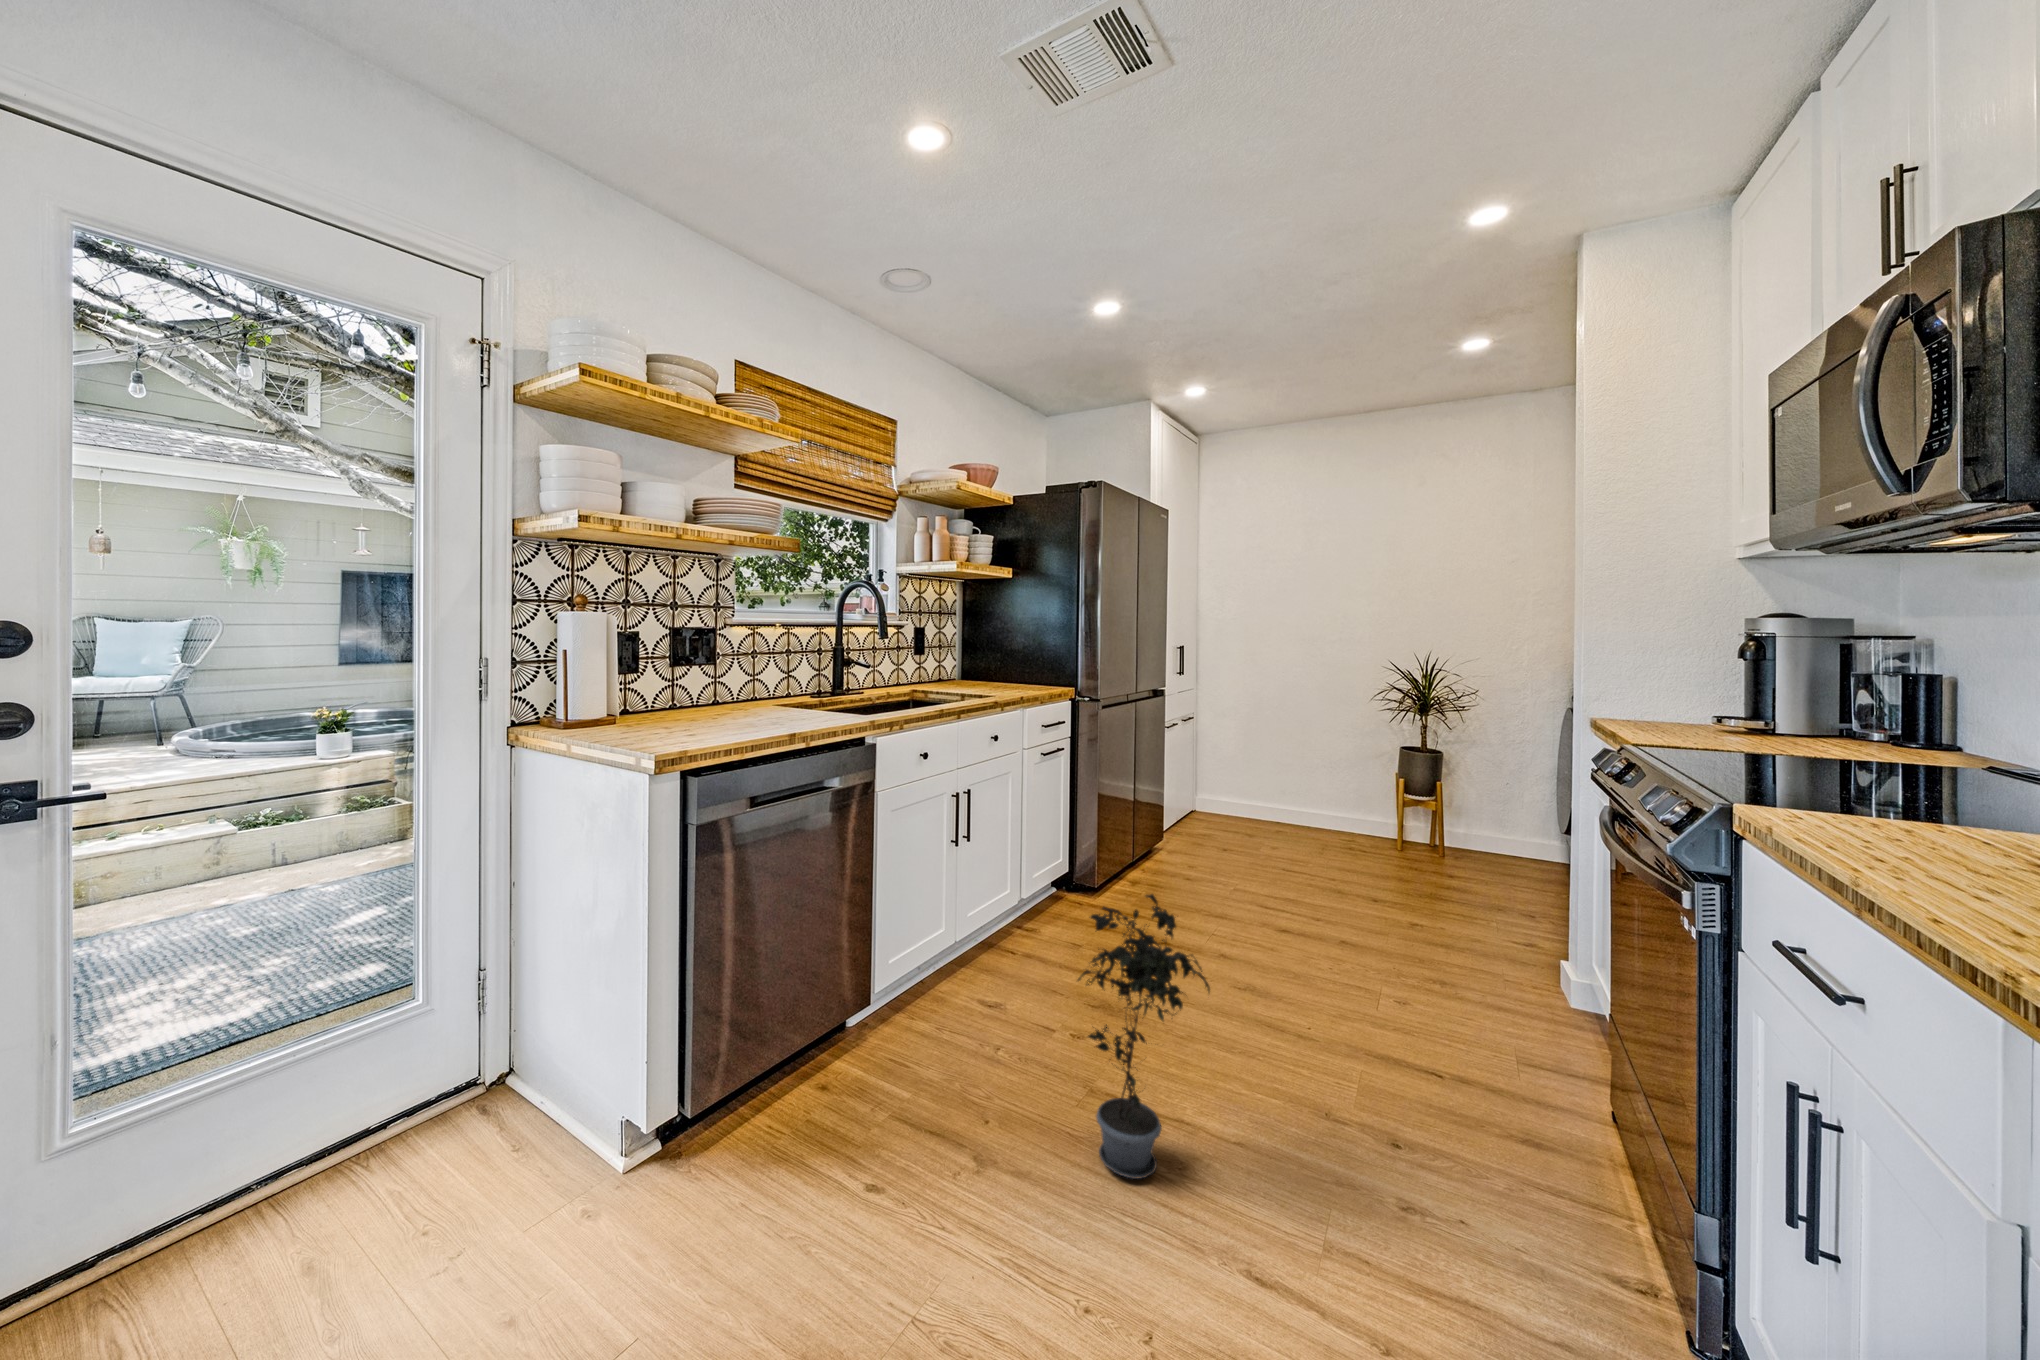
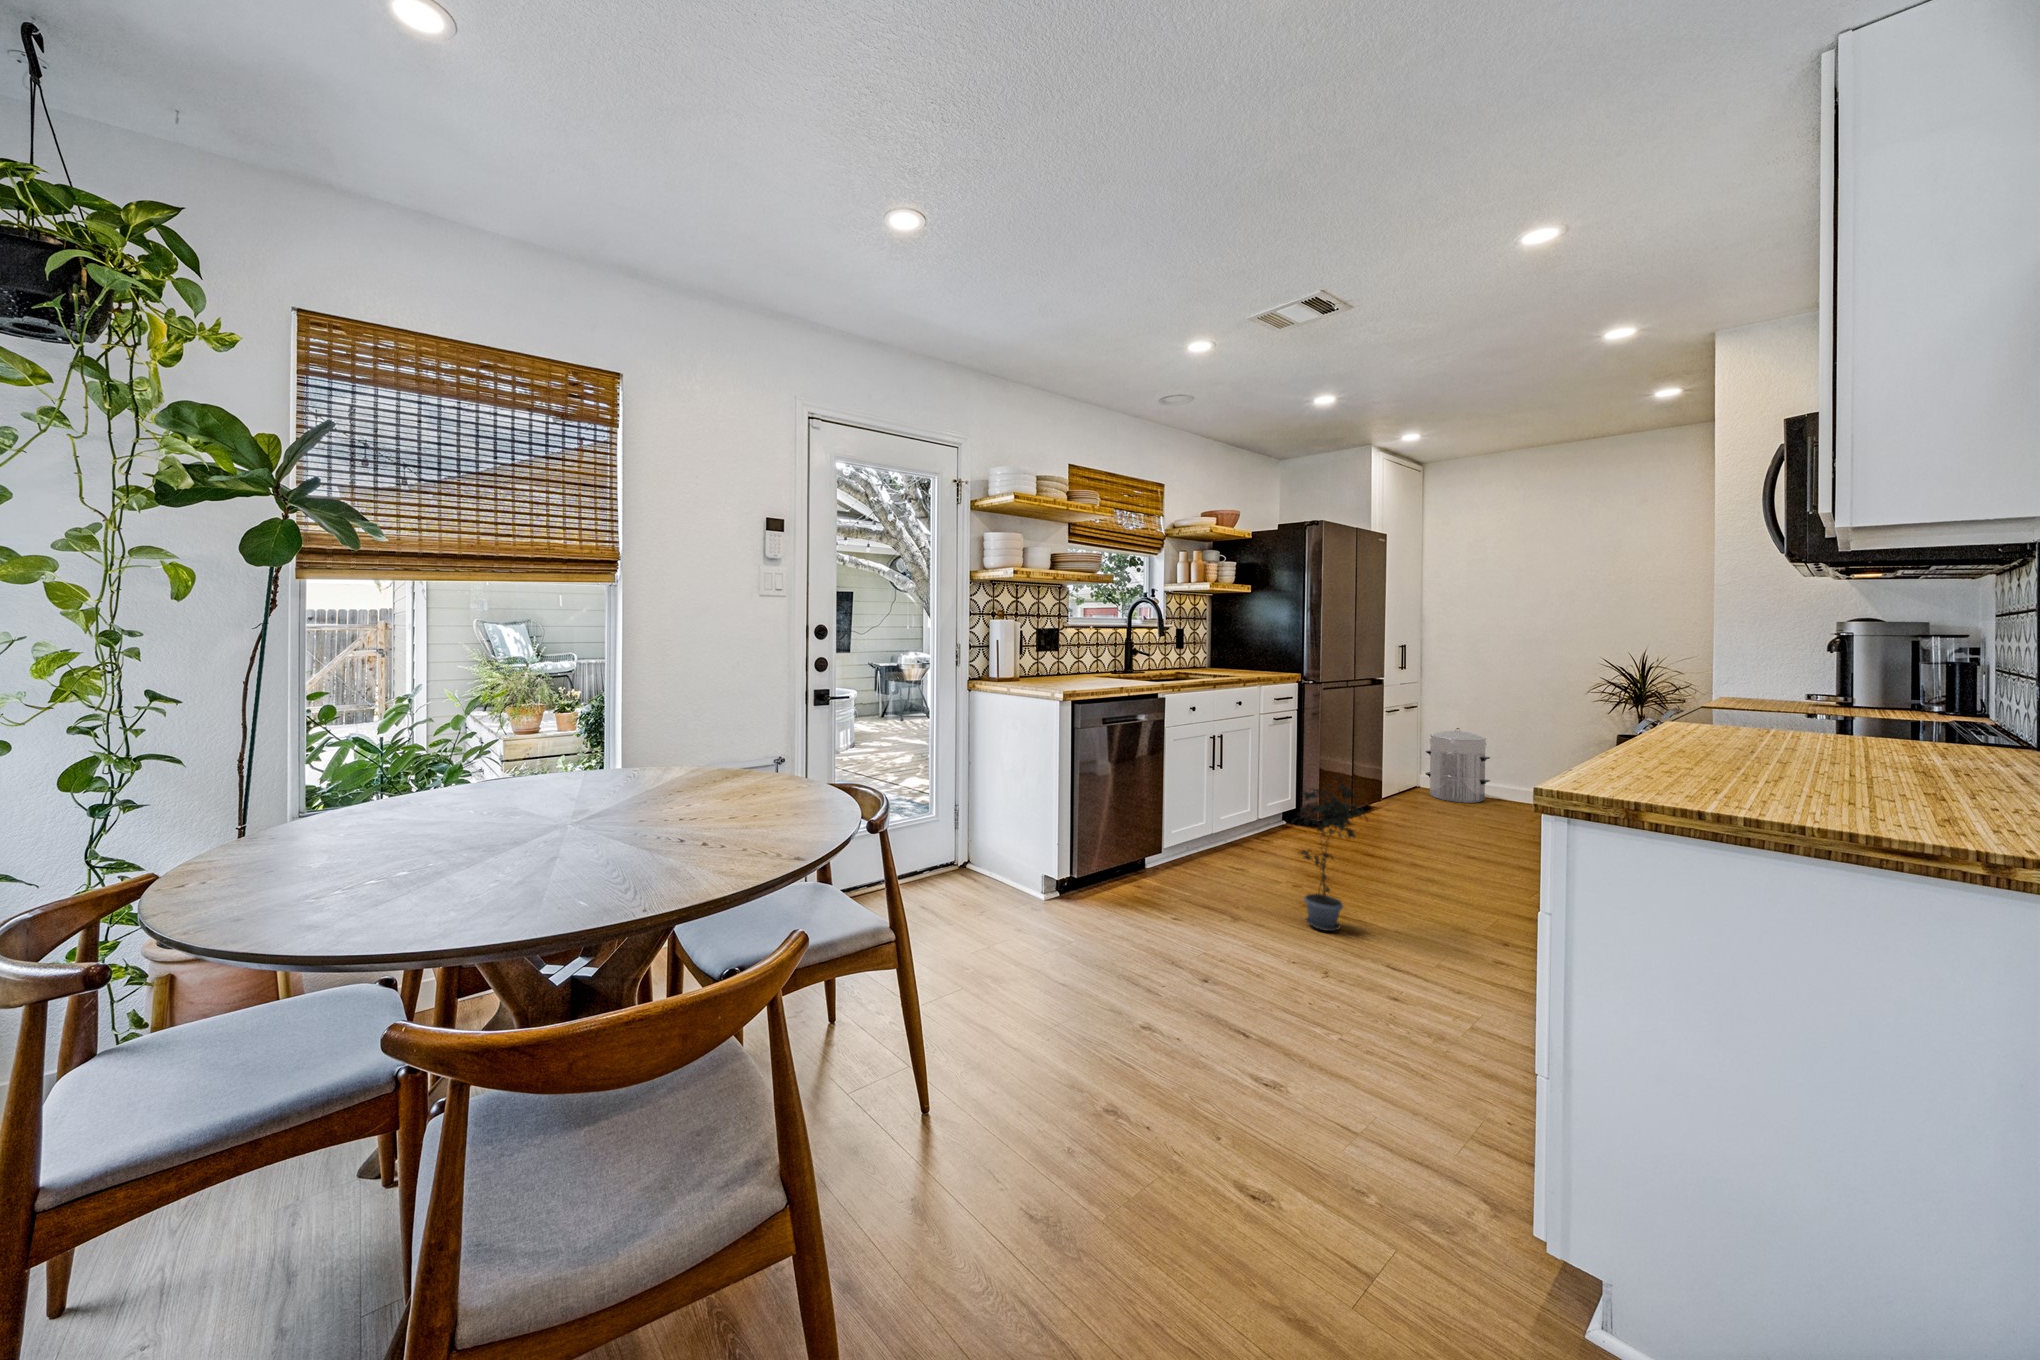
waste bin: none [1206,745,1275,836] -> present [1425,728,1490,803]

